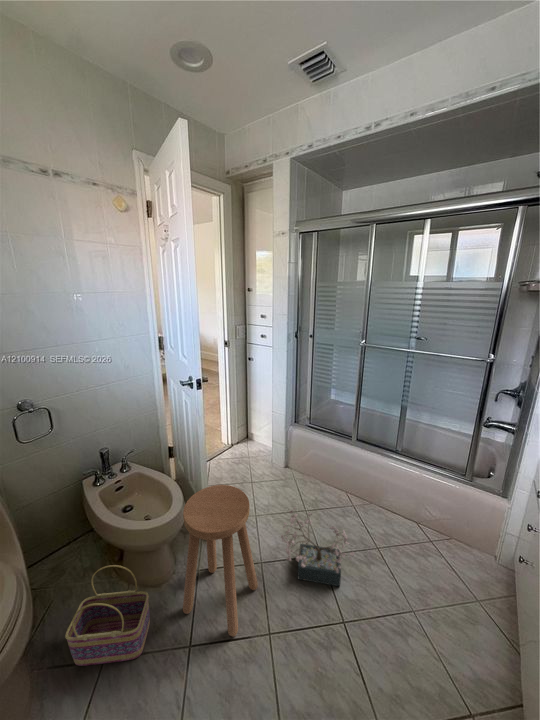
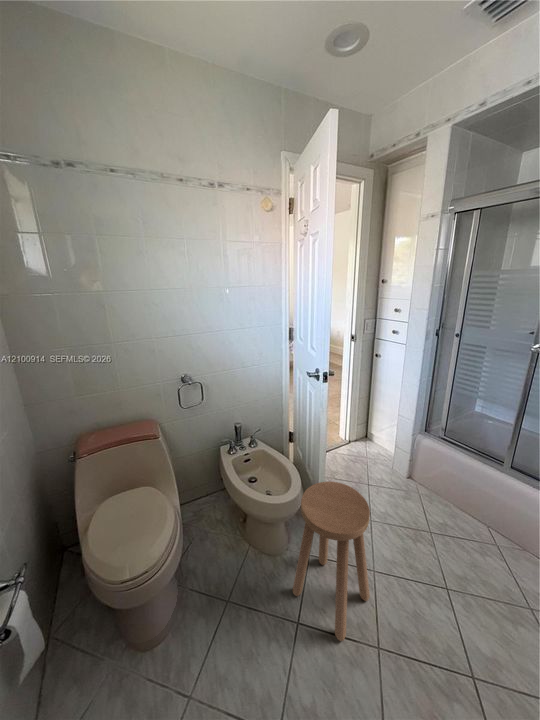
decorative plant: present [281,508,355,586] -> none [401,529,503,643]
basket: present [65,565,150,666] -> none [200,527,264,617]

